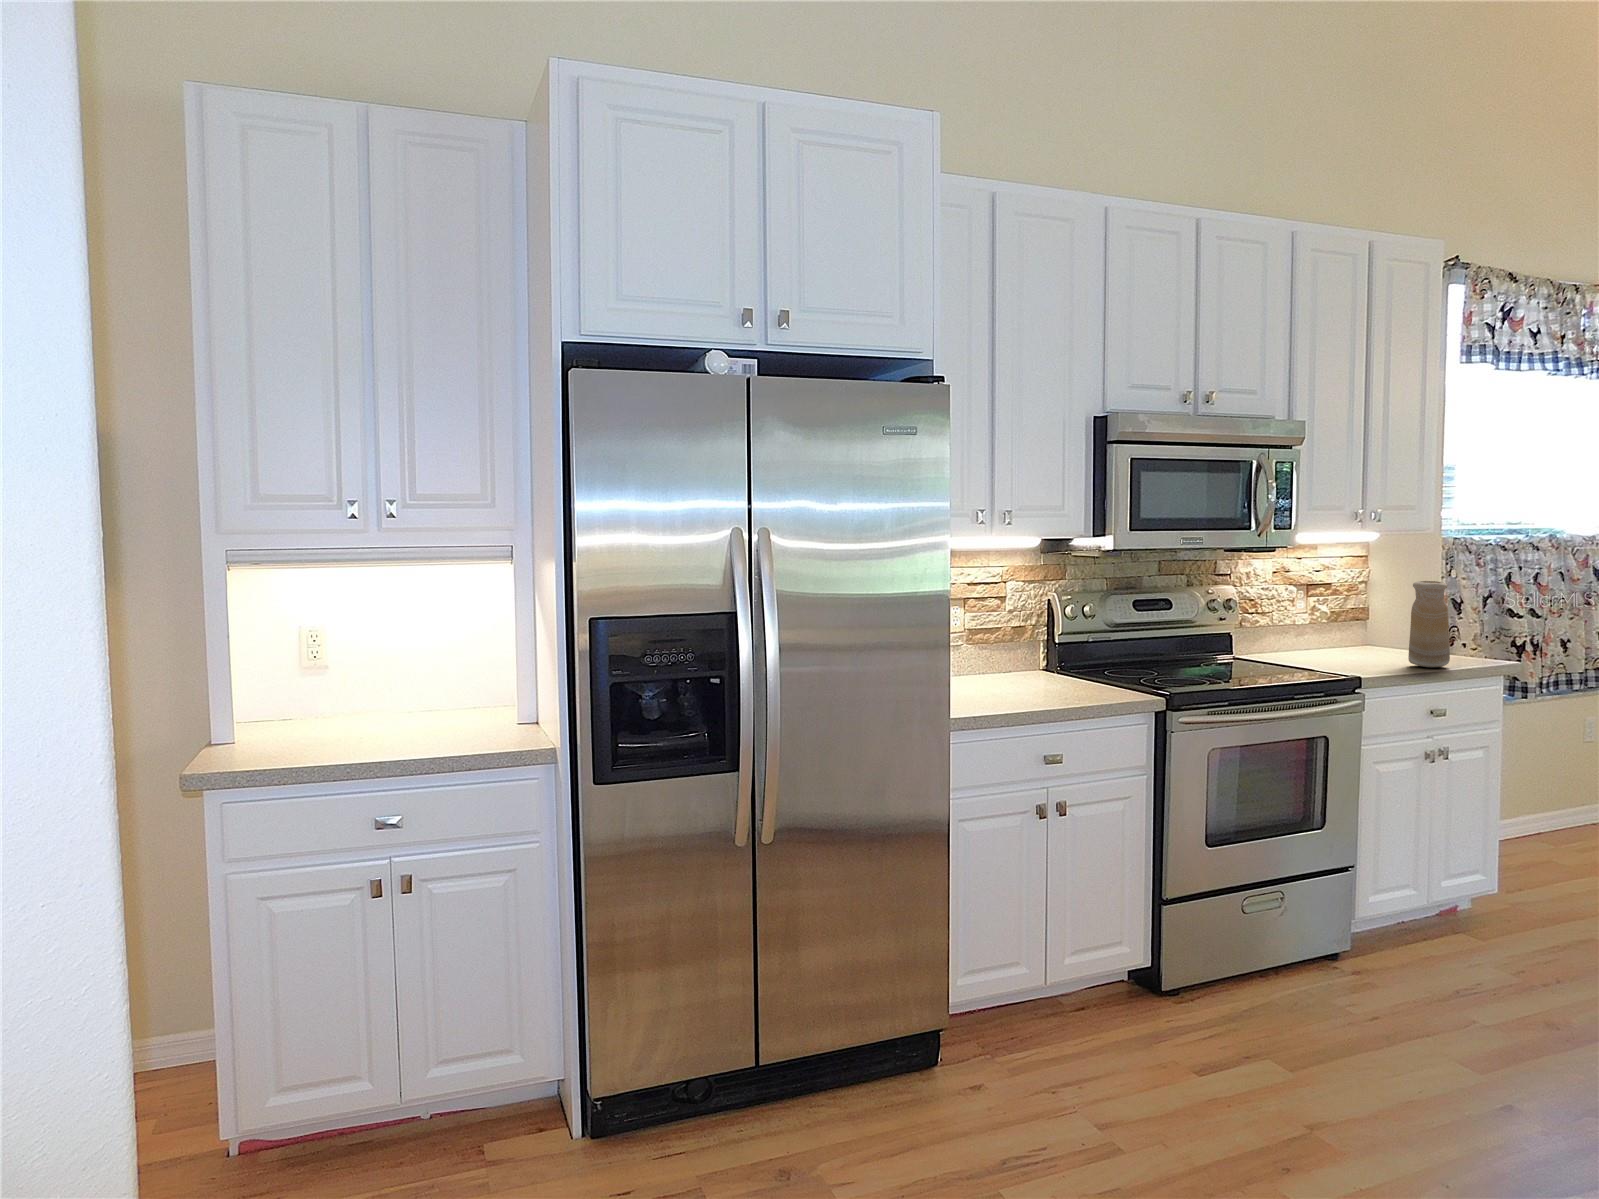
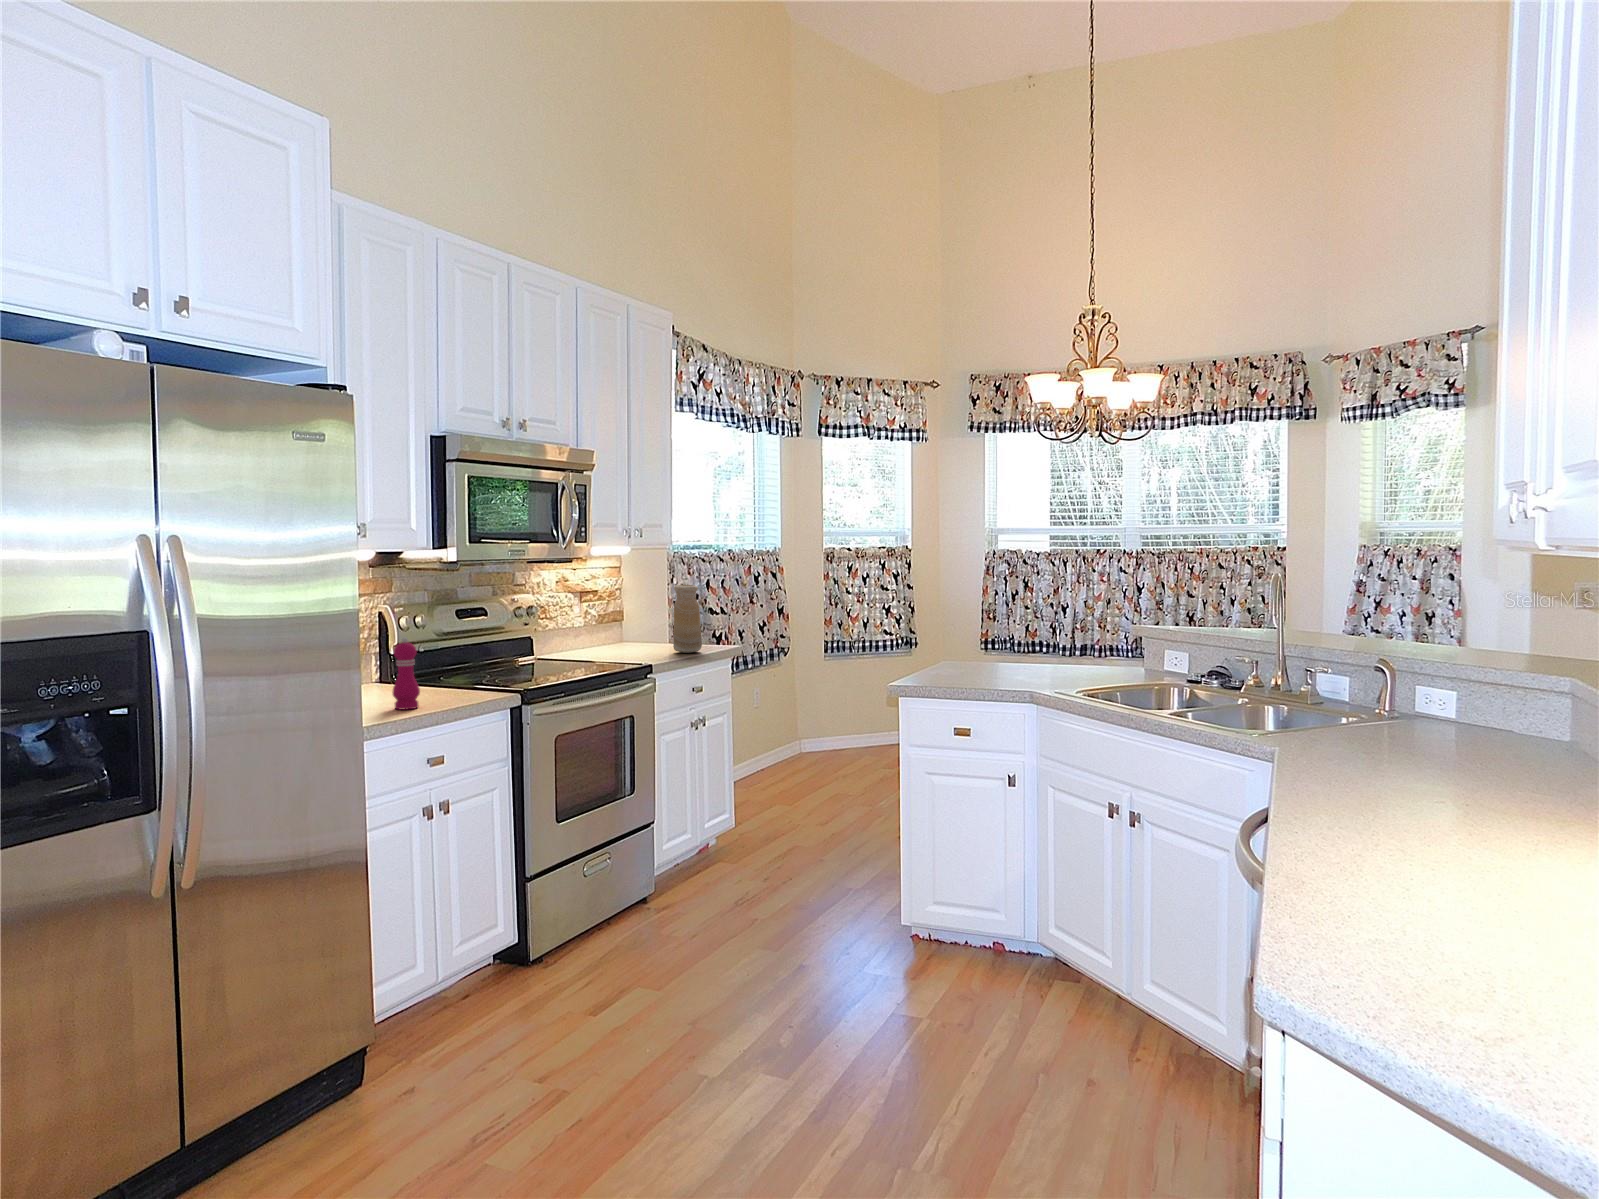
pepper mill: none [1025,628,1052,700] -> present [392,637,420,710]

